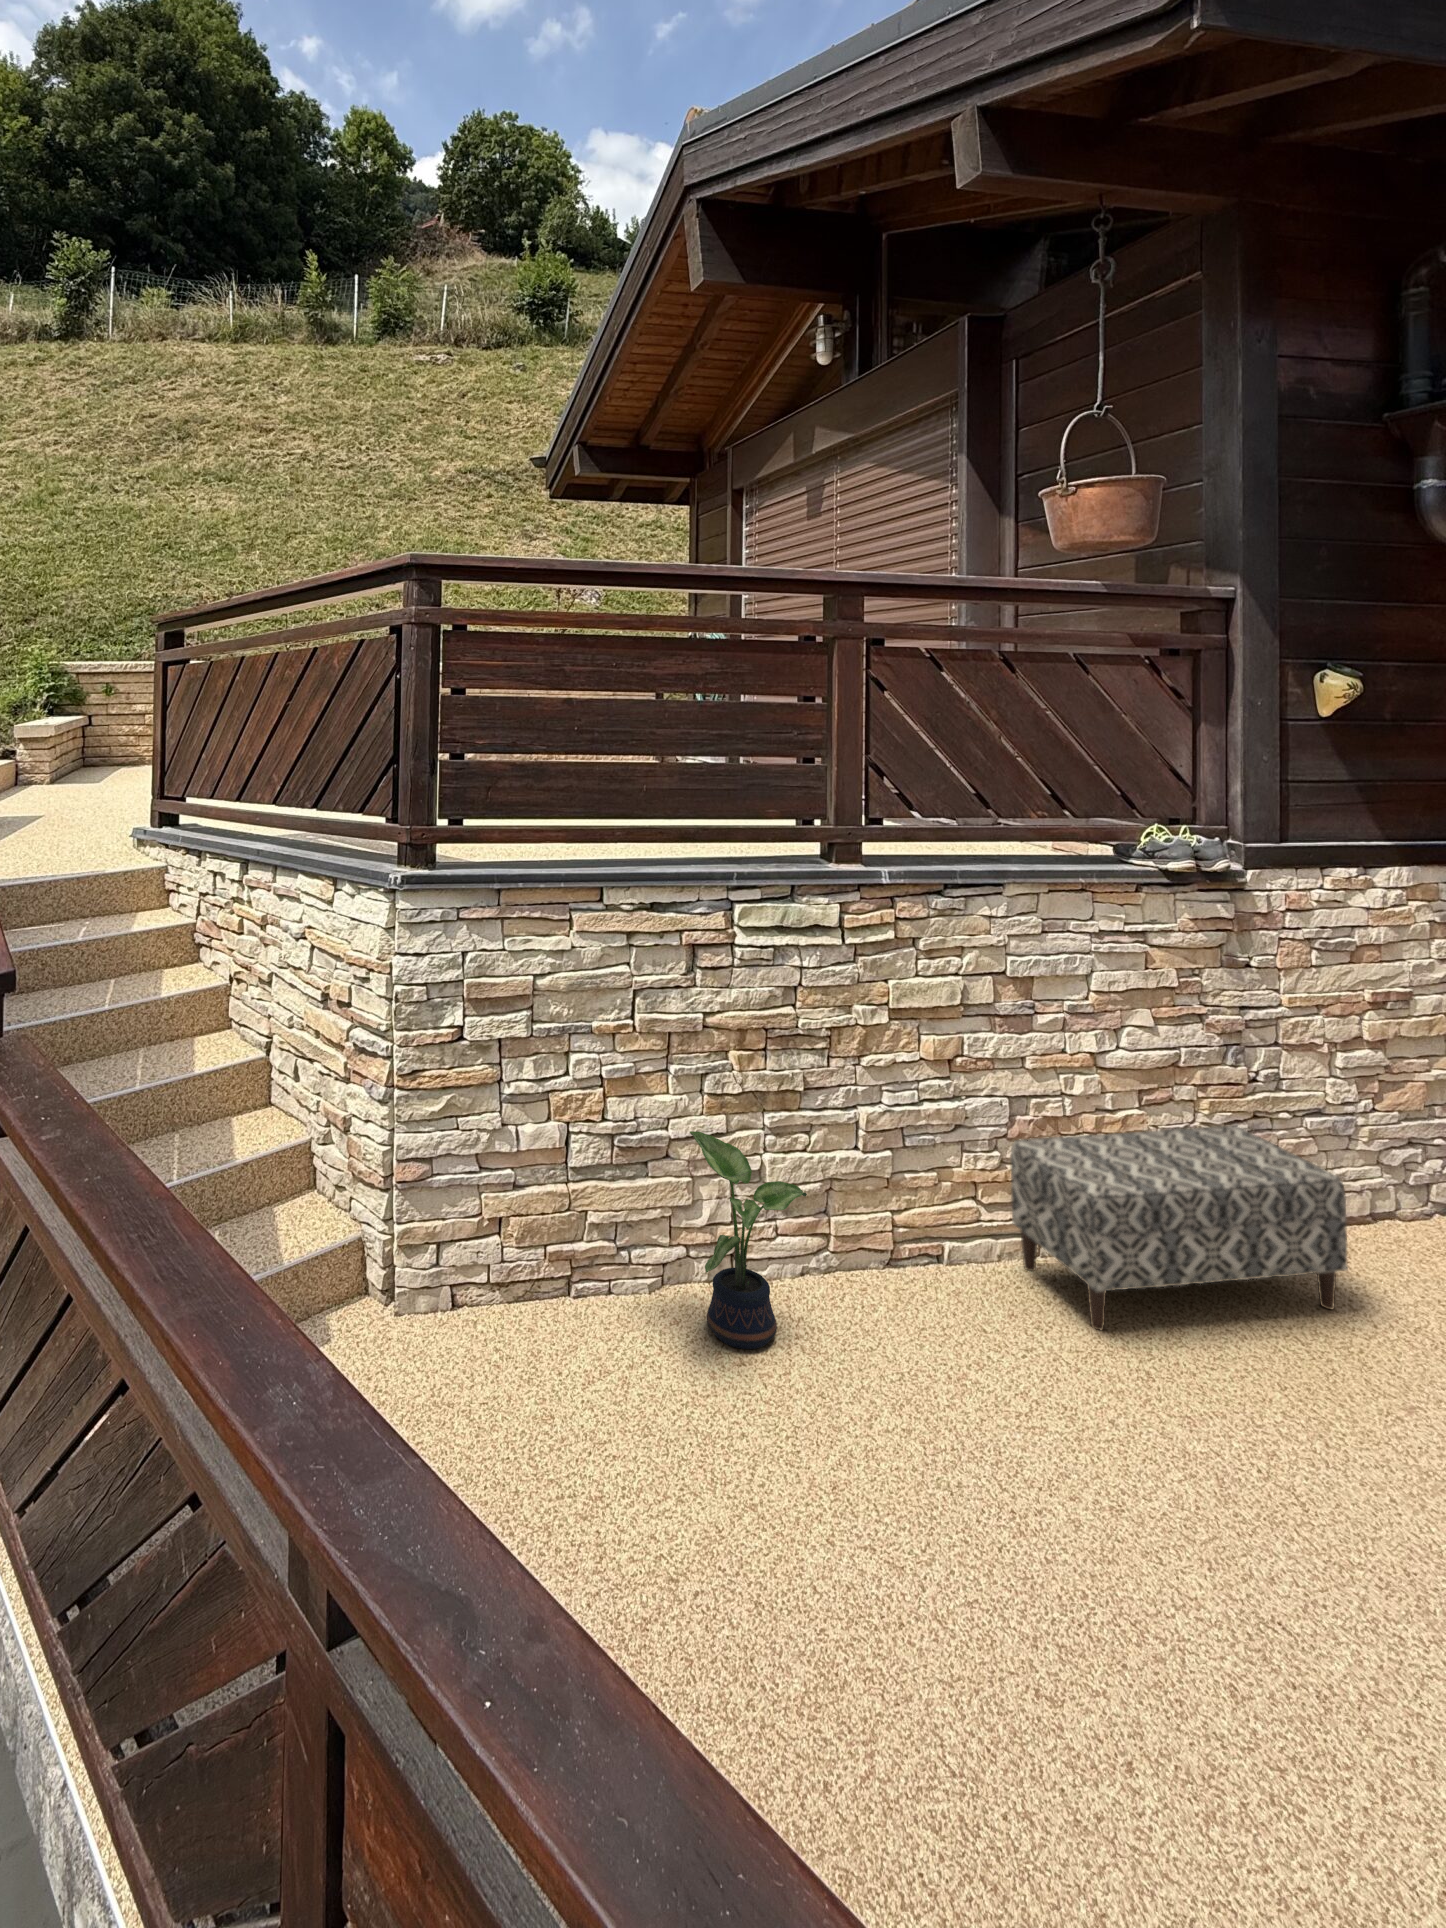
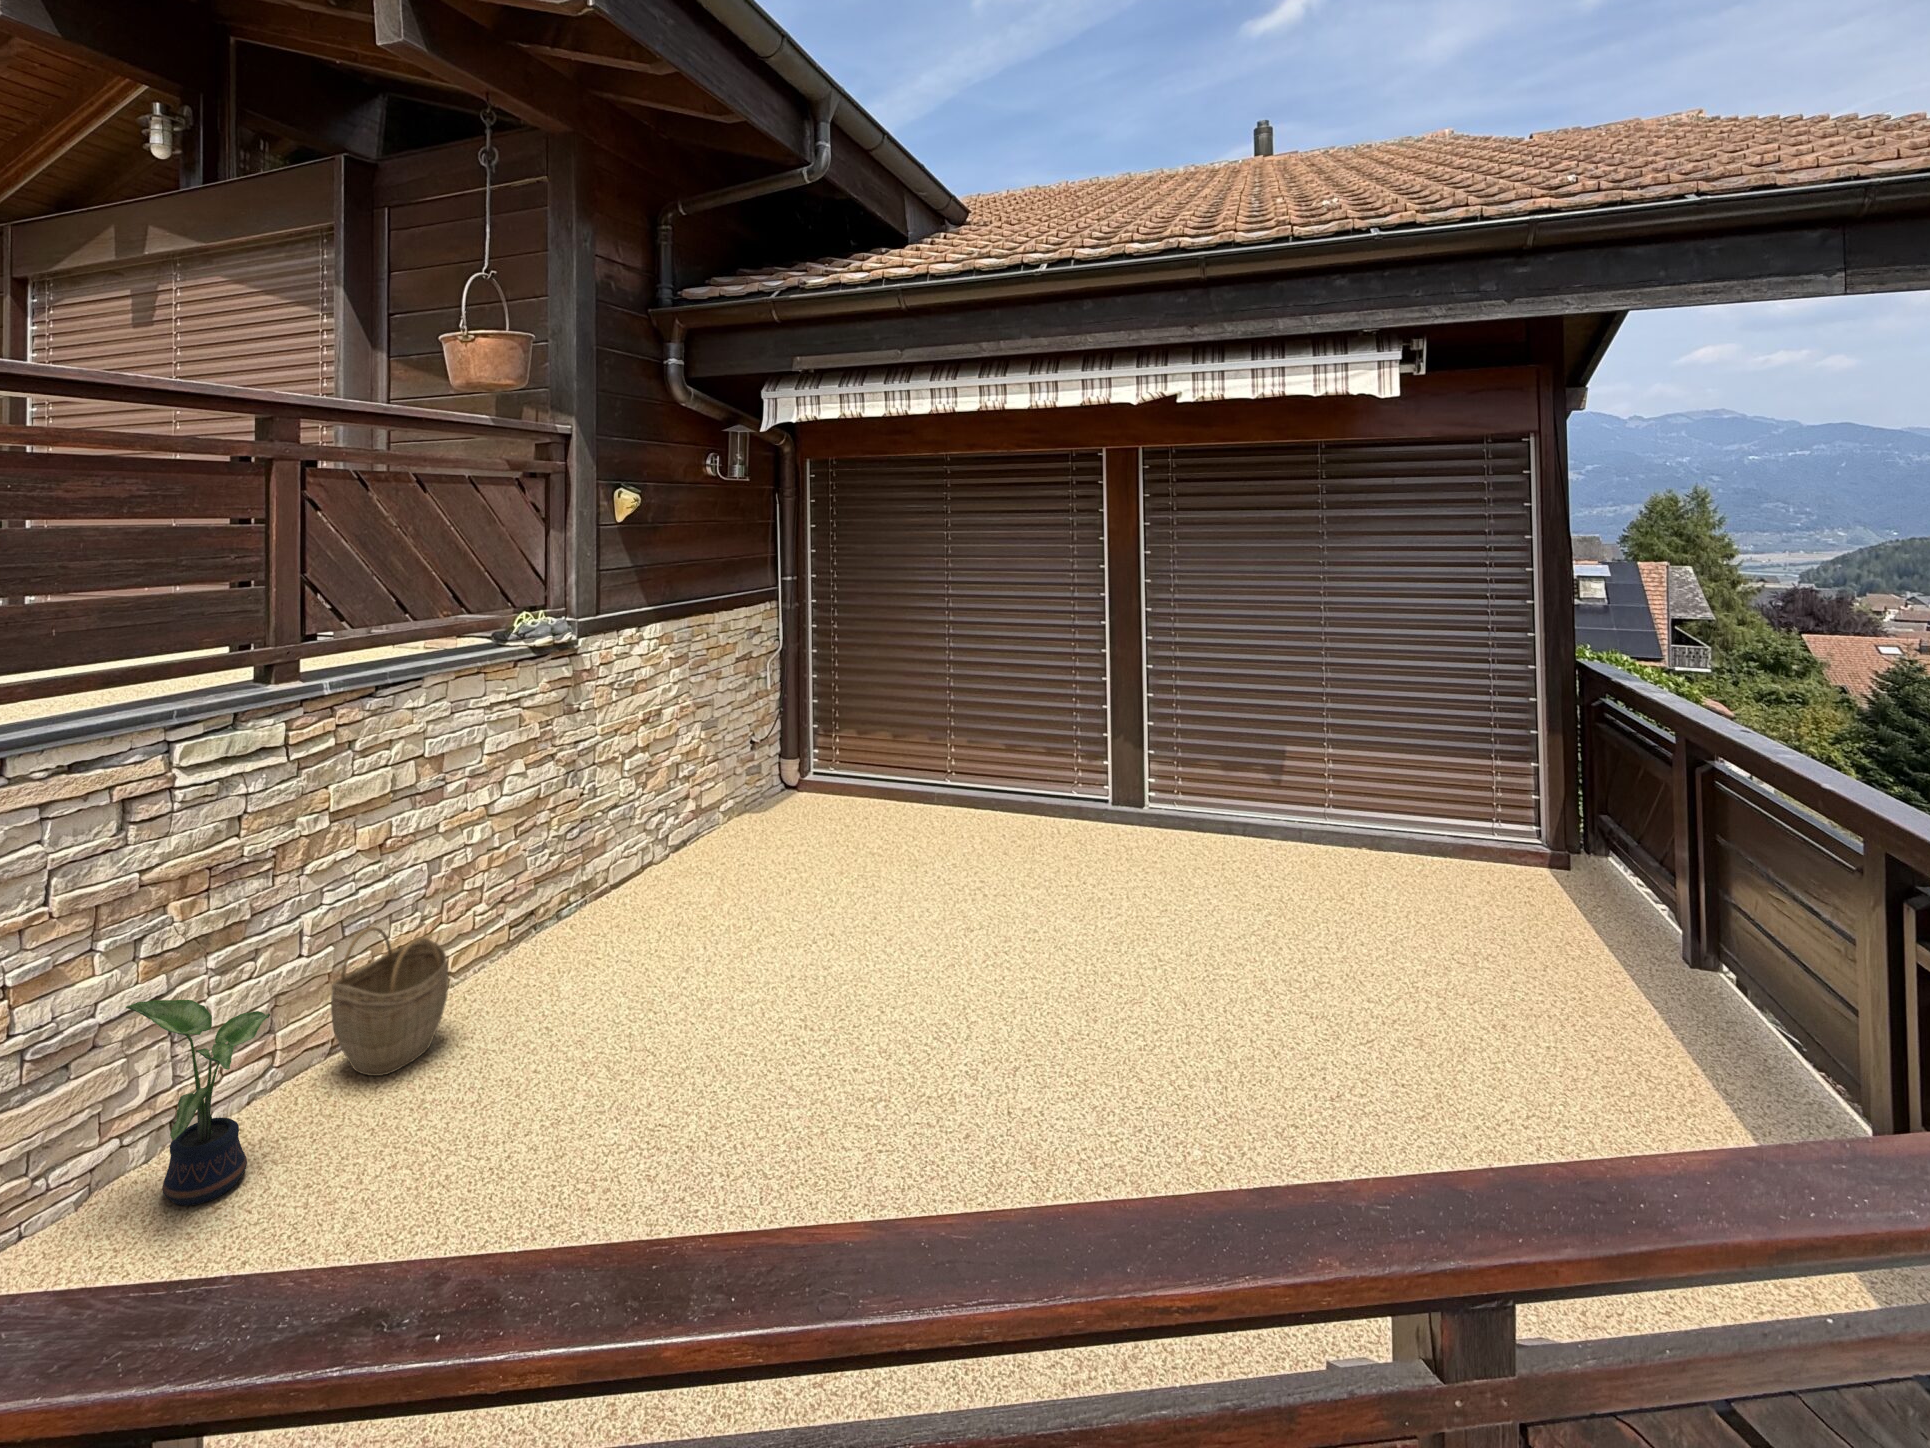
bench: present [1010,1126,1348,1330] -> none [430,831,649,1020]
woven basket: none [882,1146,1015,1319] -> present [331,927,448,1076]

